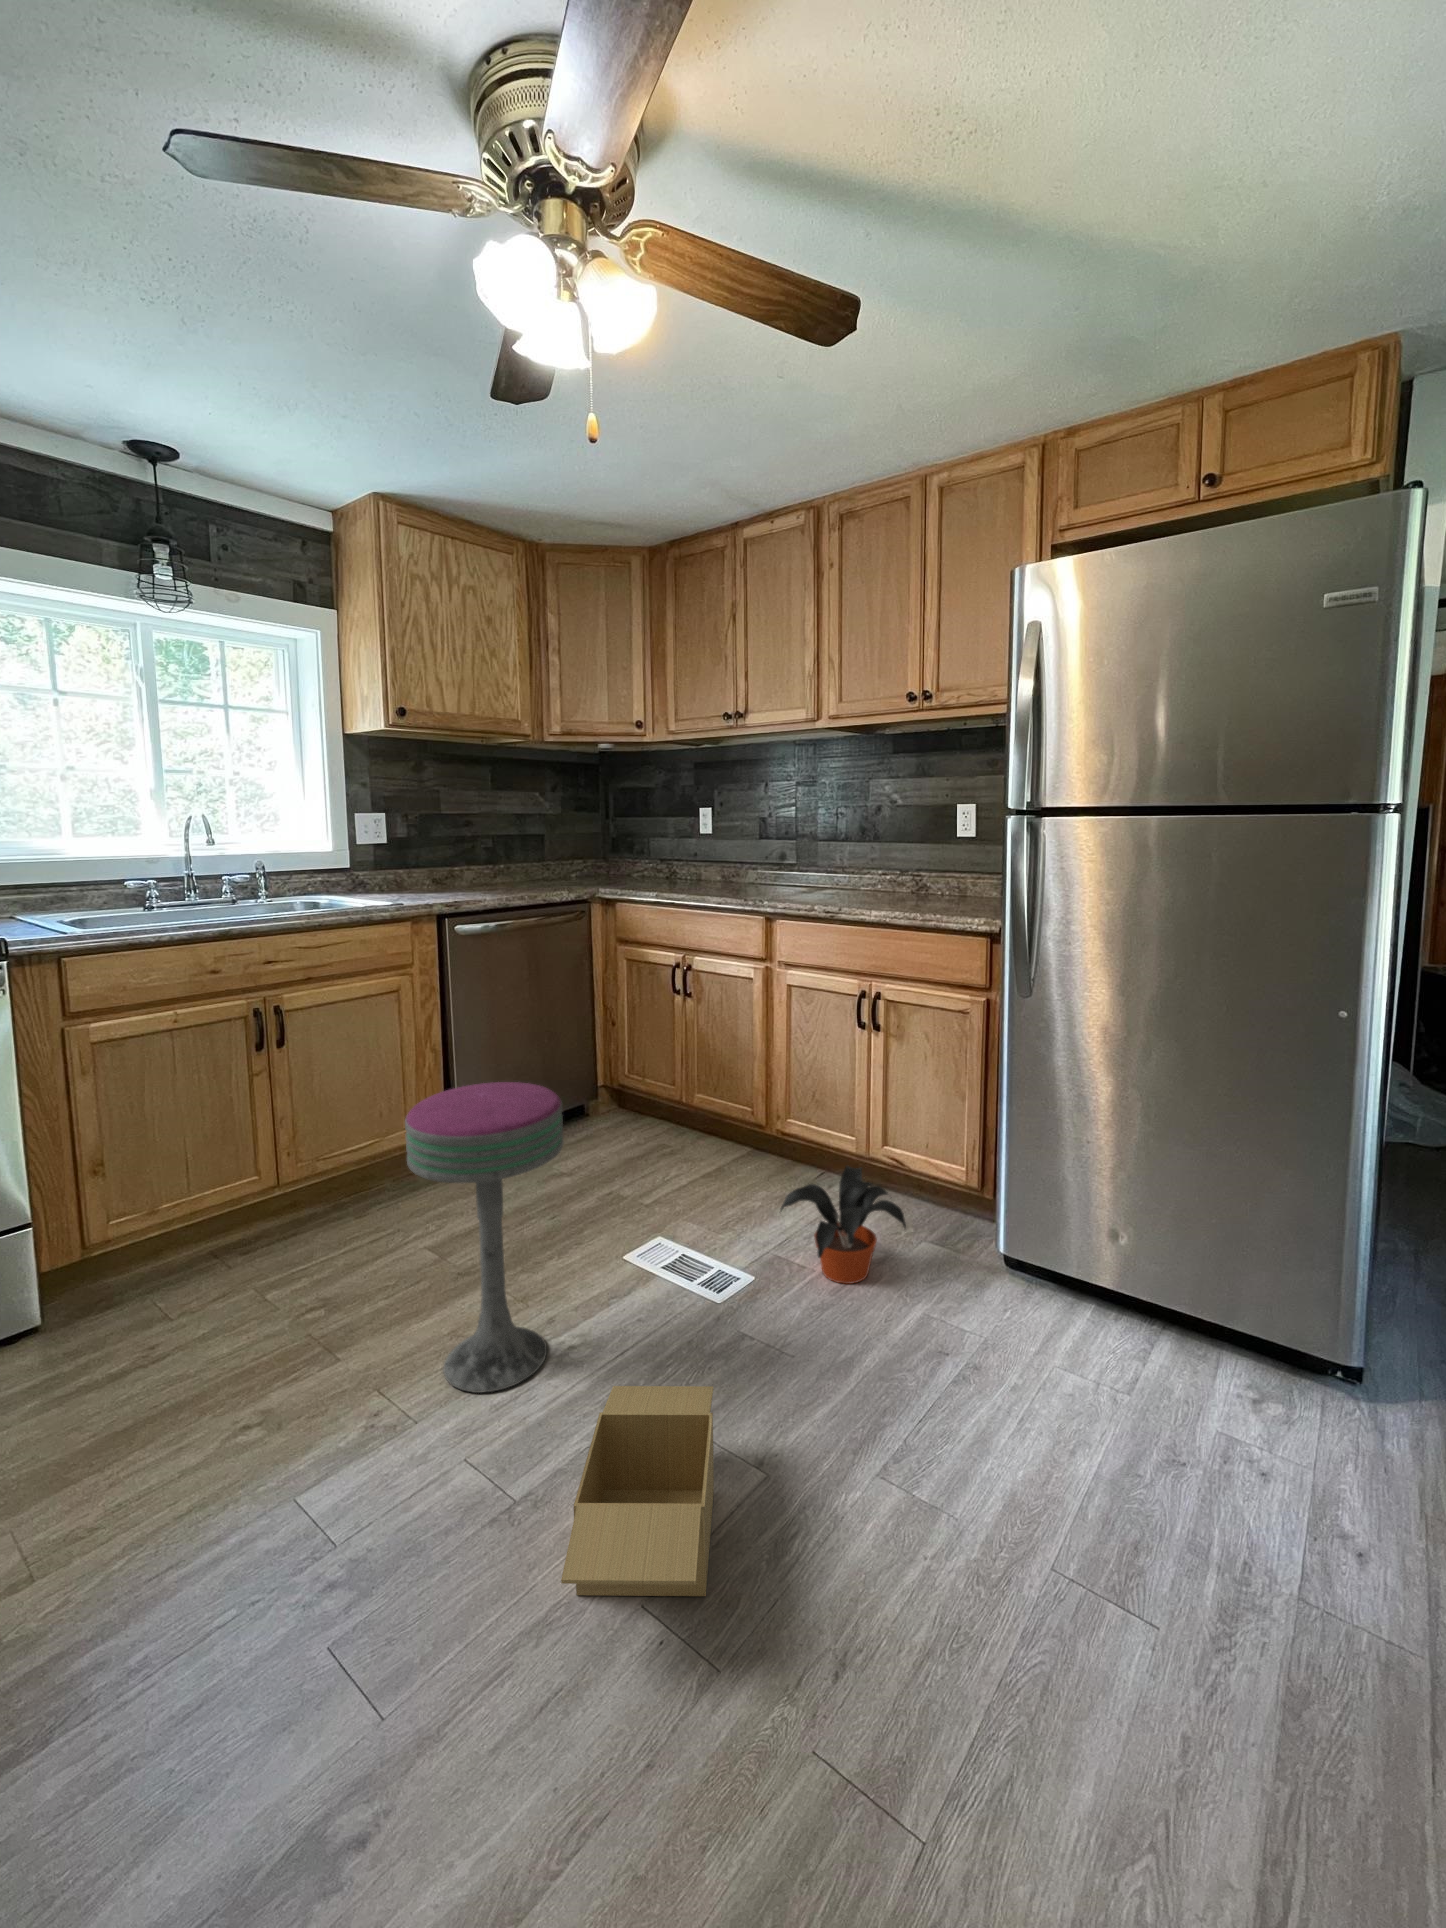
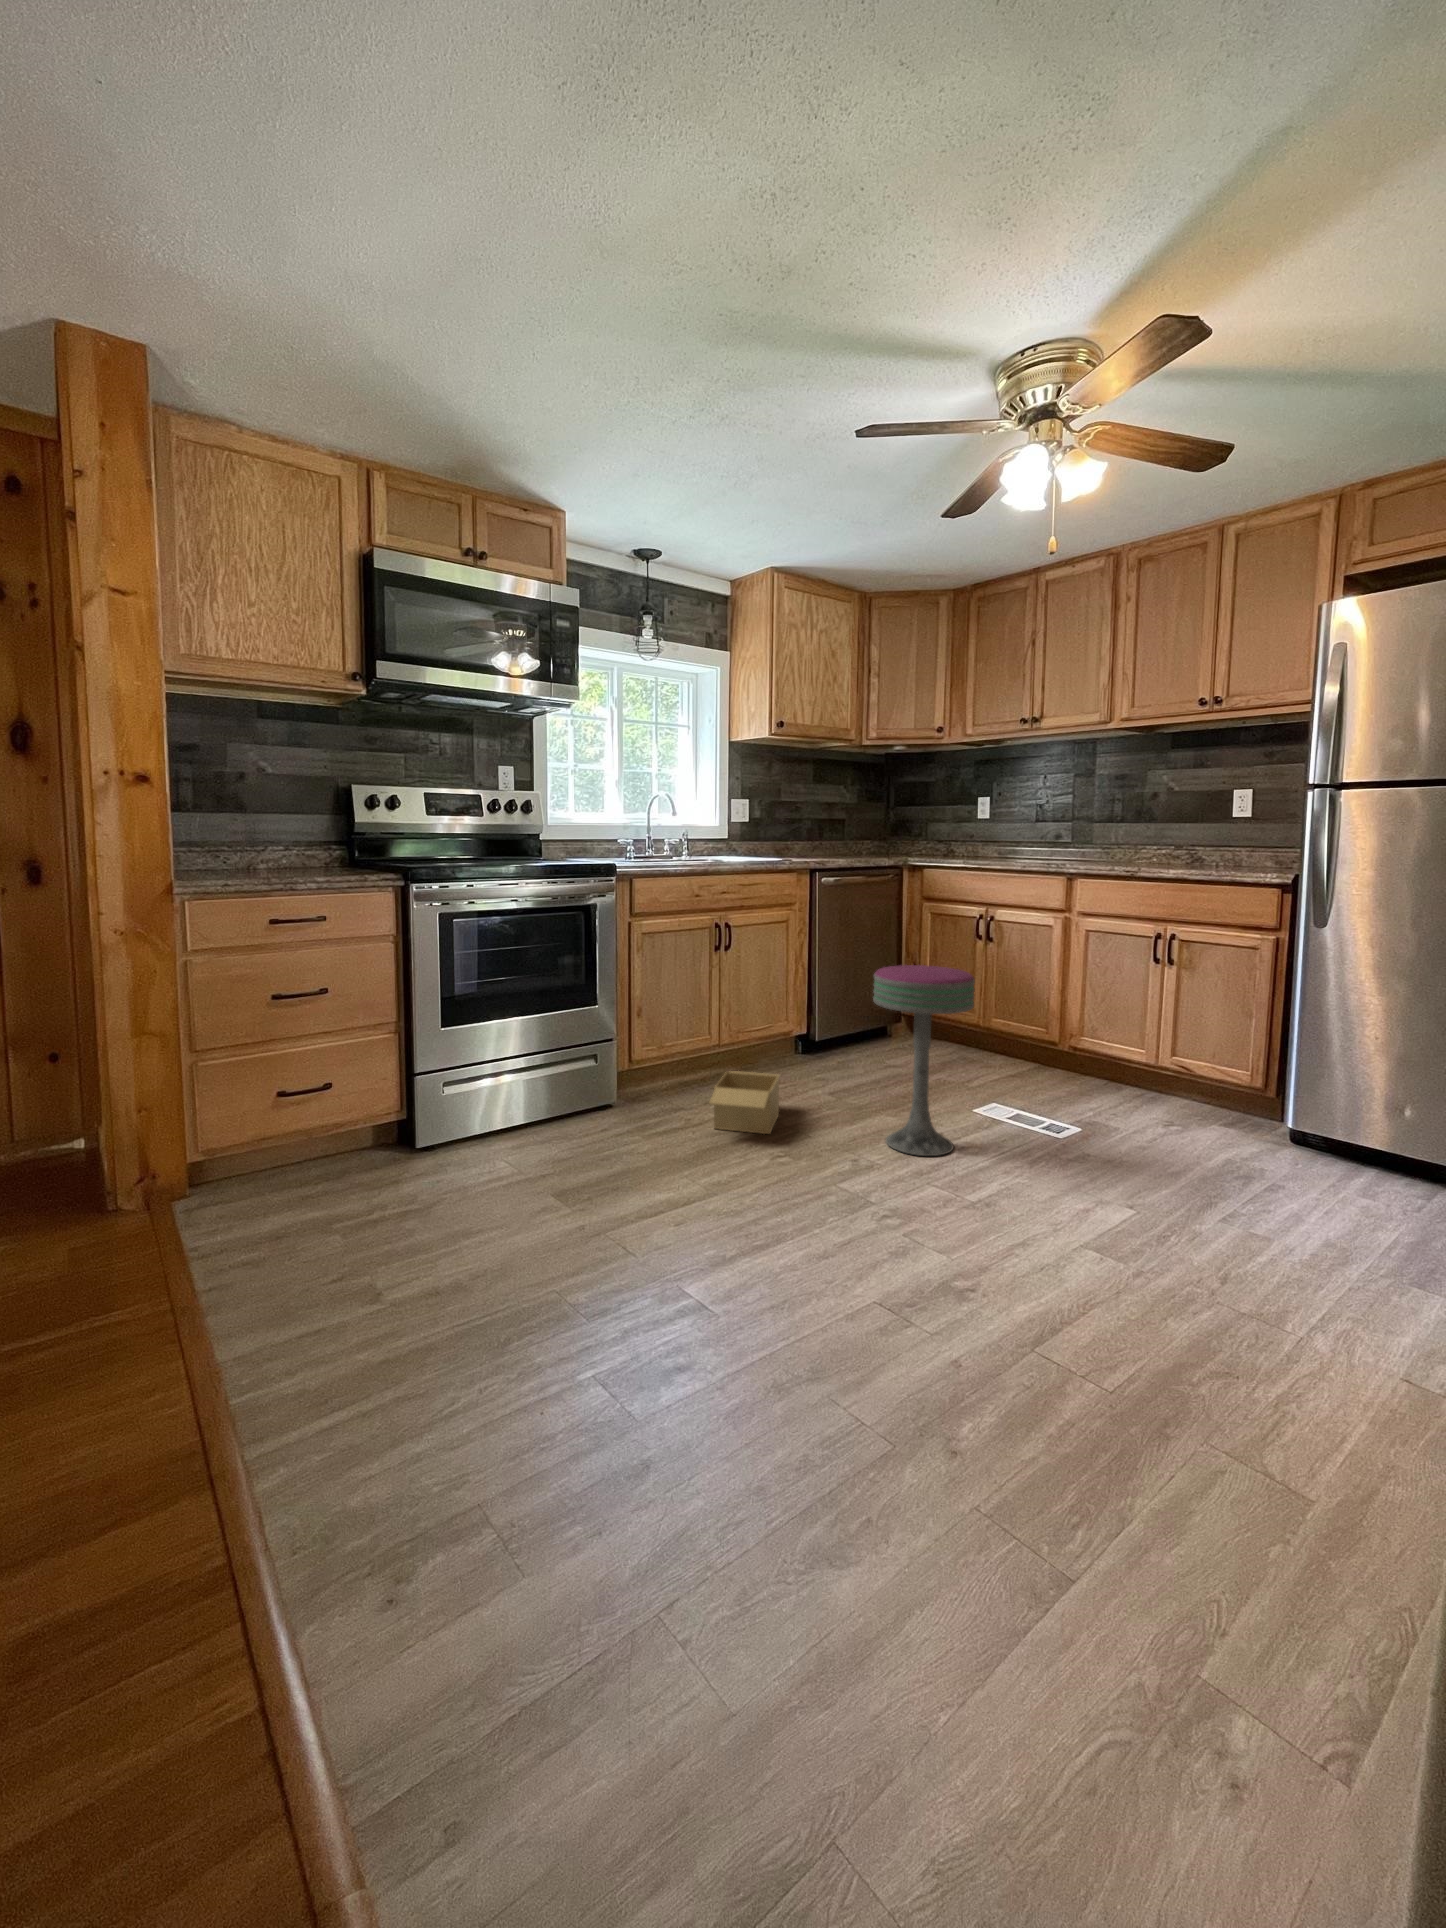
potted plant: present [780,1166,906,1284] -> none [1105,1056,1213,1137]
cardboard box: present [561,1386,714,1596] -> present [709,1071,780,1134]

